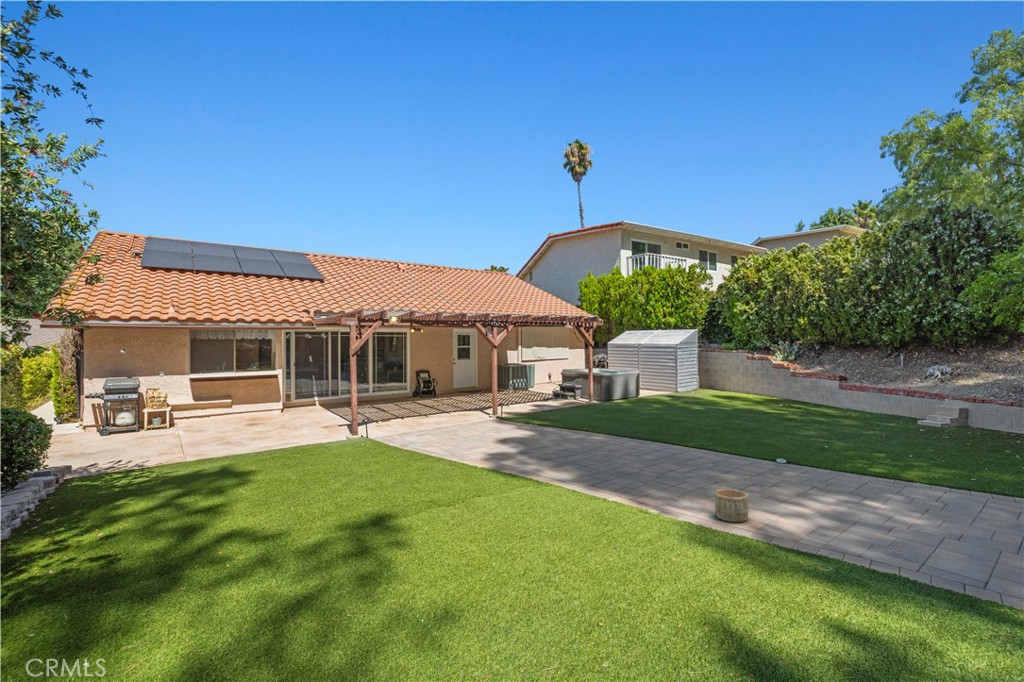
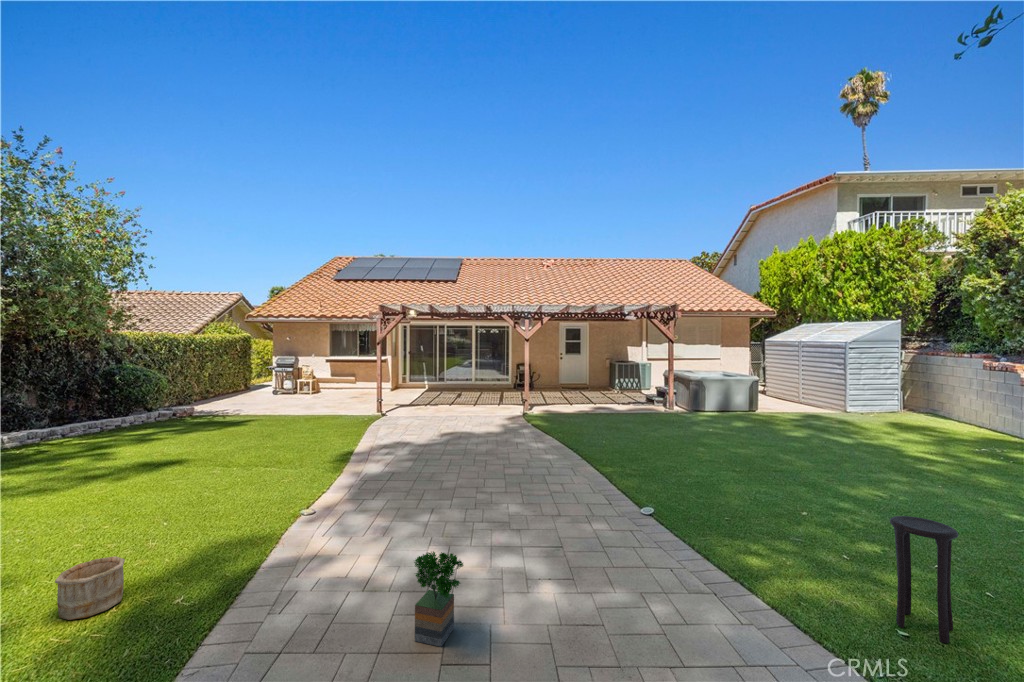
stool: none [896,409,920,448] -> present [890,516,958,643]
potted tree: none [827,445,862,484] -> present [414,551,463,647]

